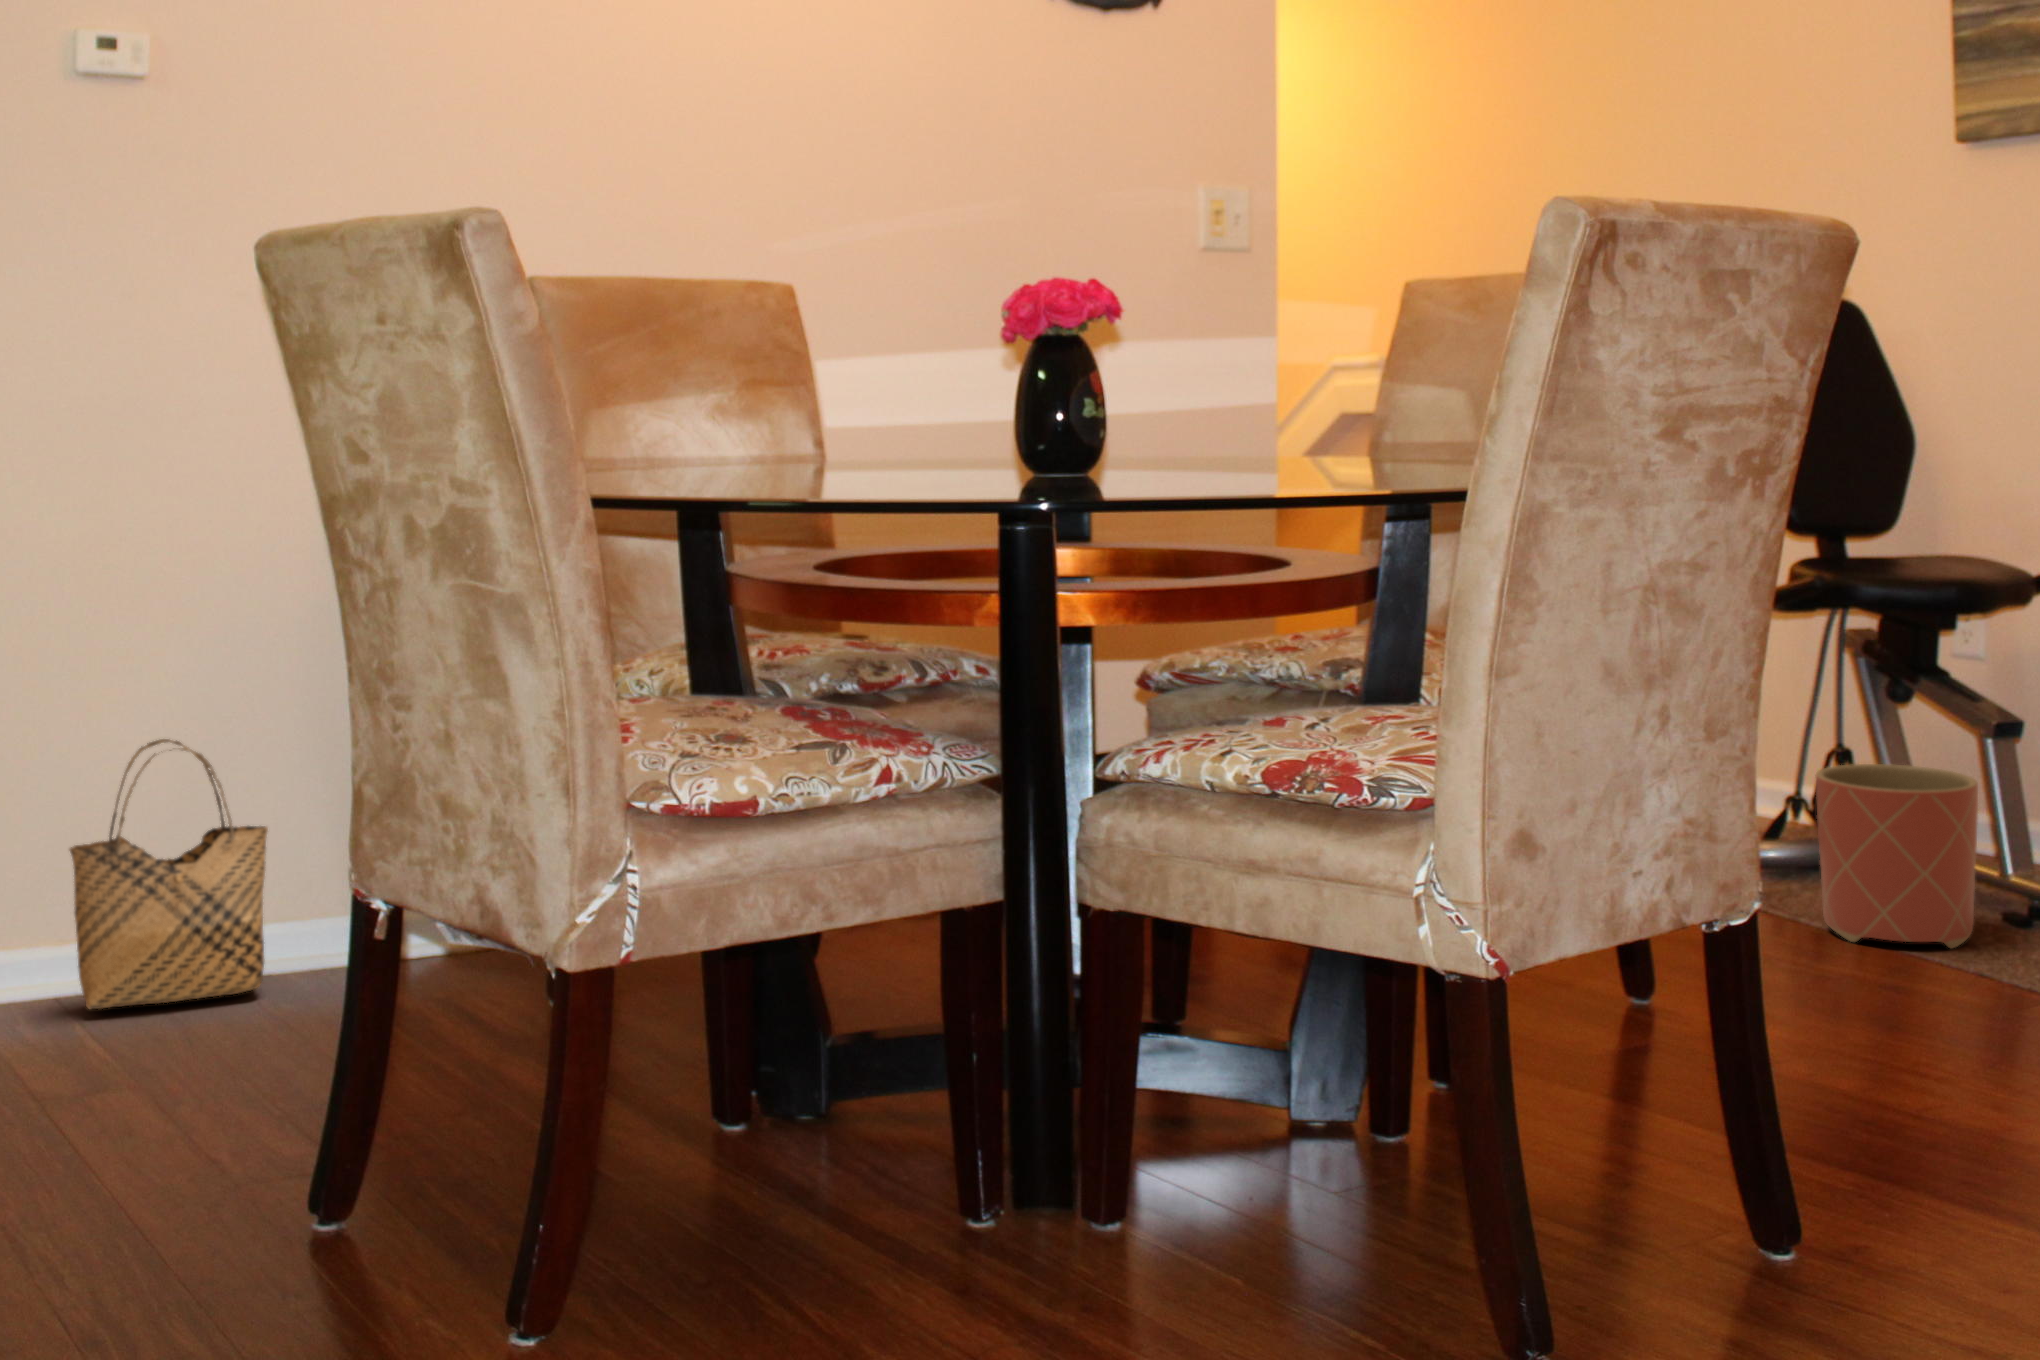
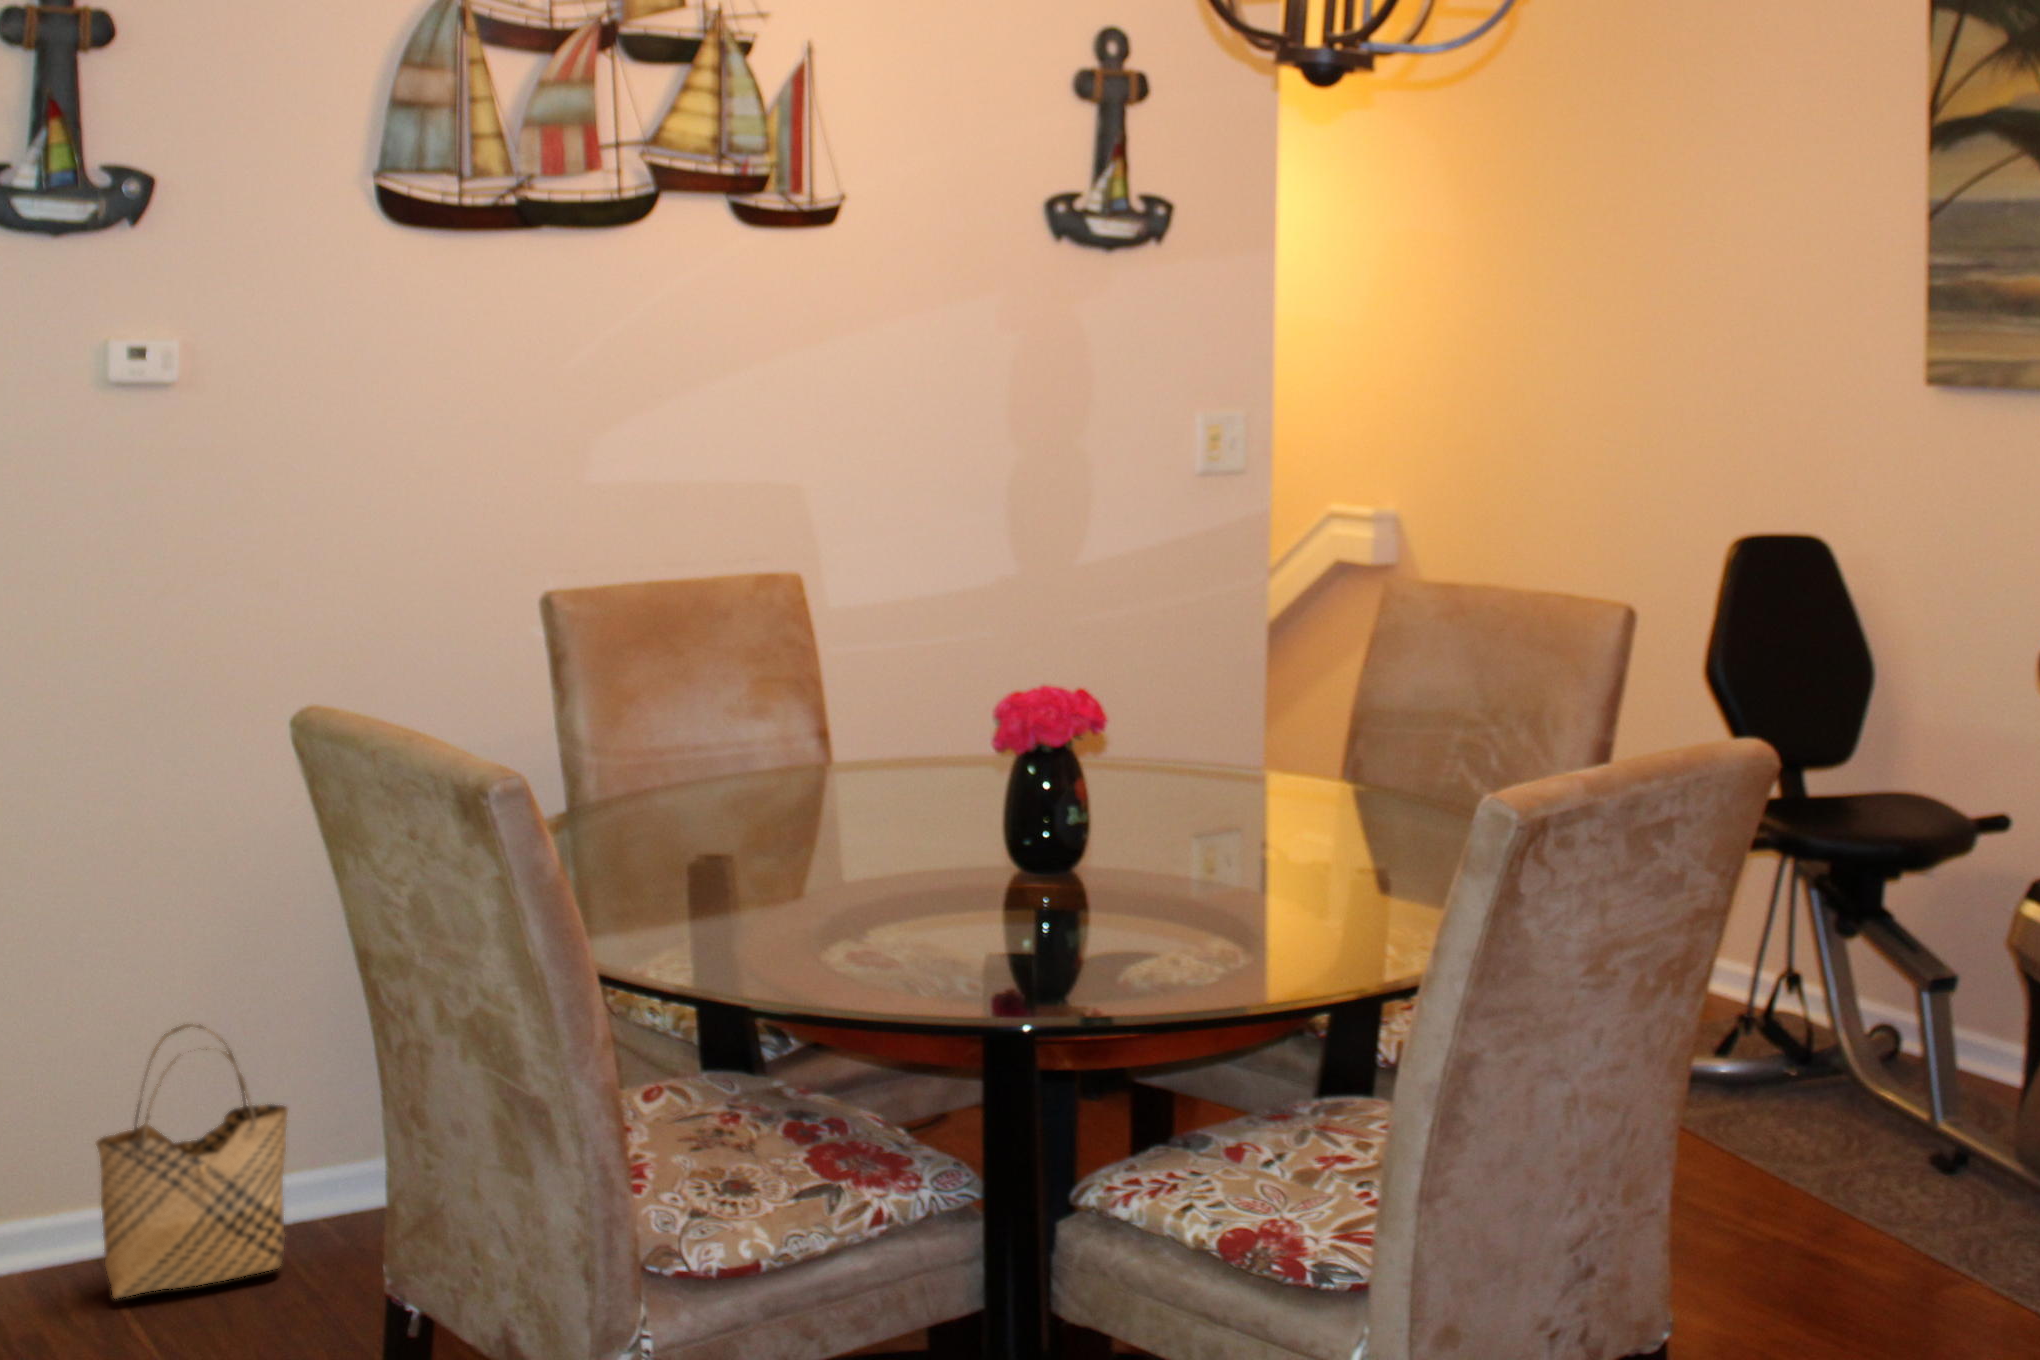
planter: present [1816,764,1978,948] -> none [1767,1020,1916,1210]

